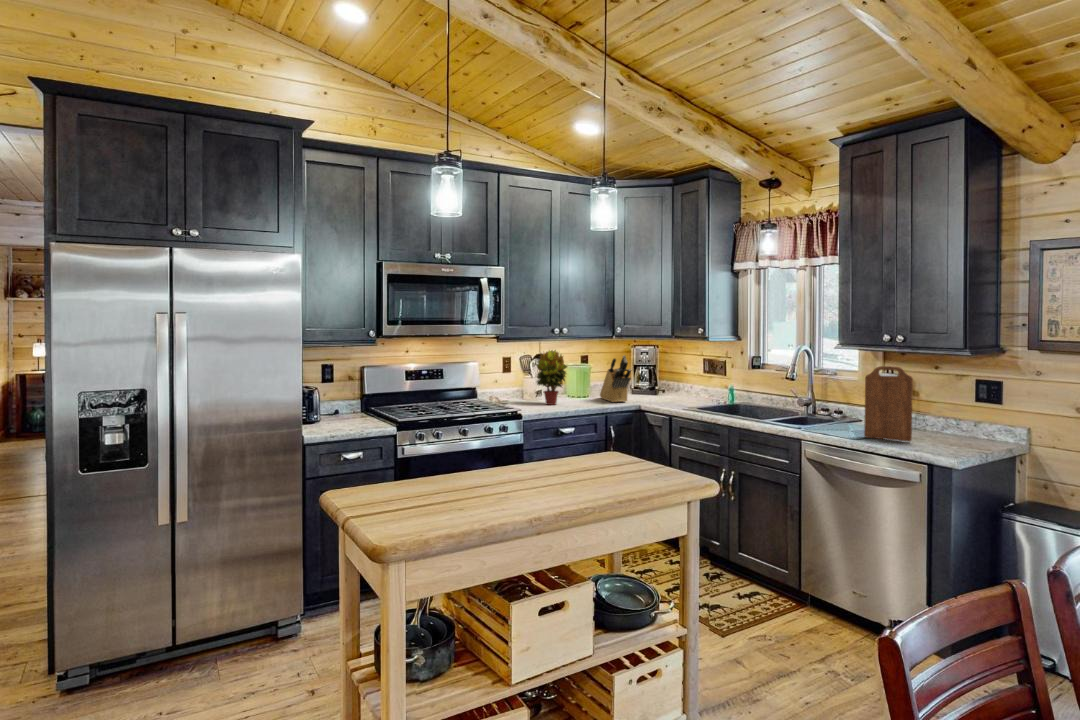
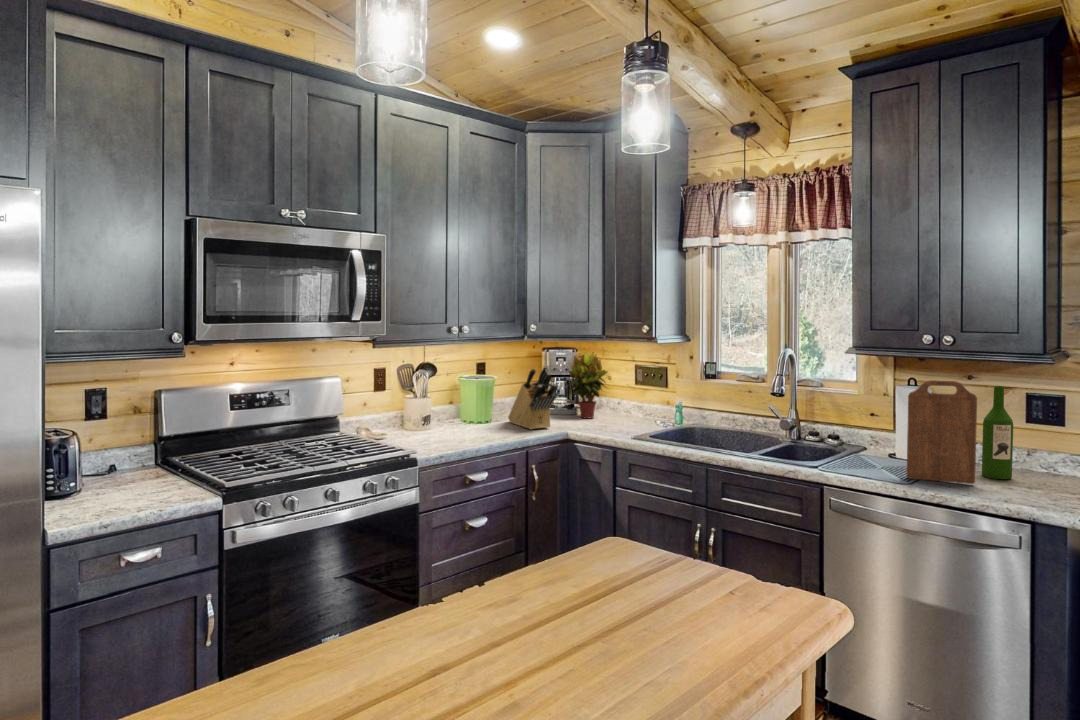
potted plant: present [536,350,567,405] -> present [569,353,607,419]
wine bottle: none [929,372,952,441] -> present [982,386,1013,479]

